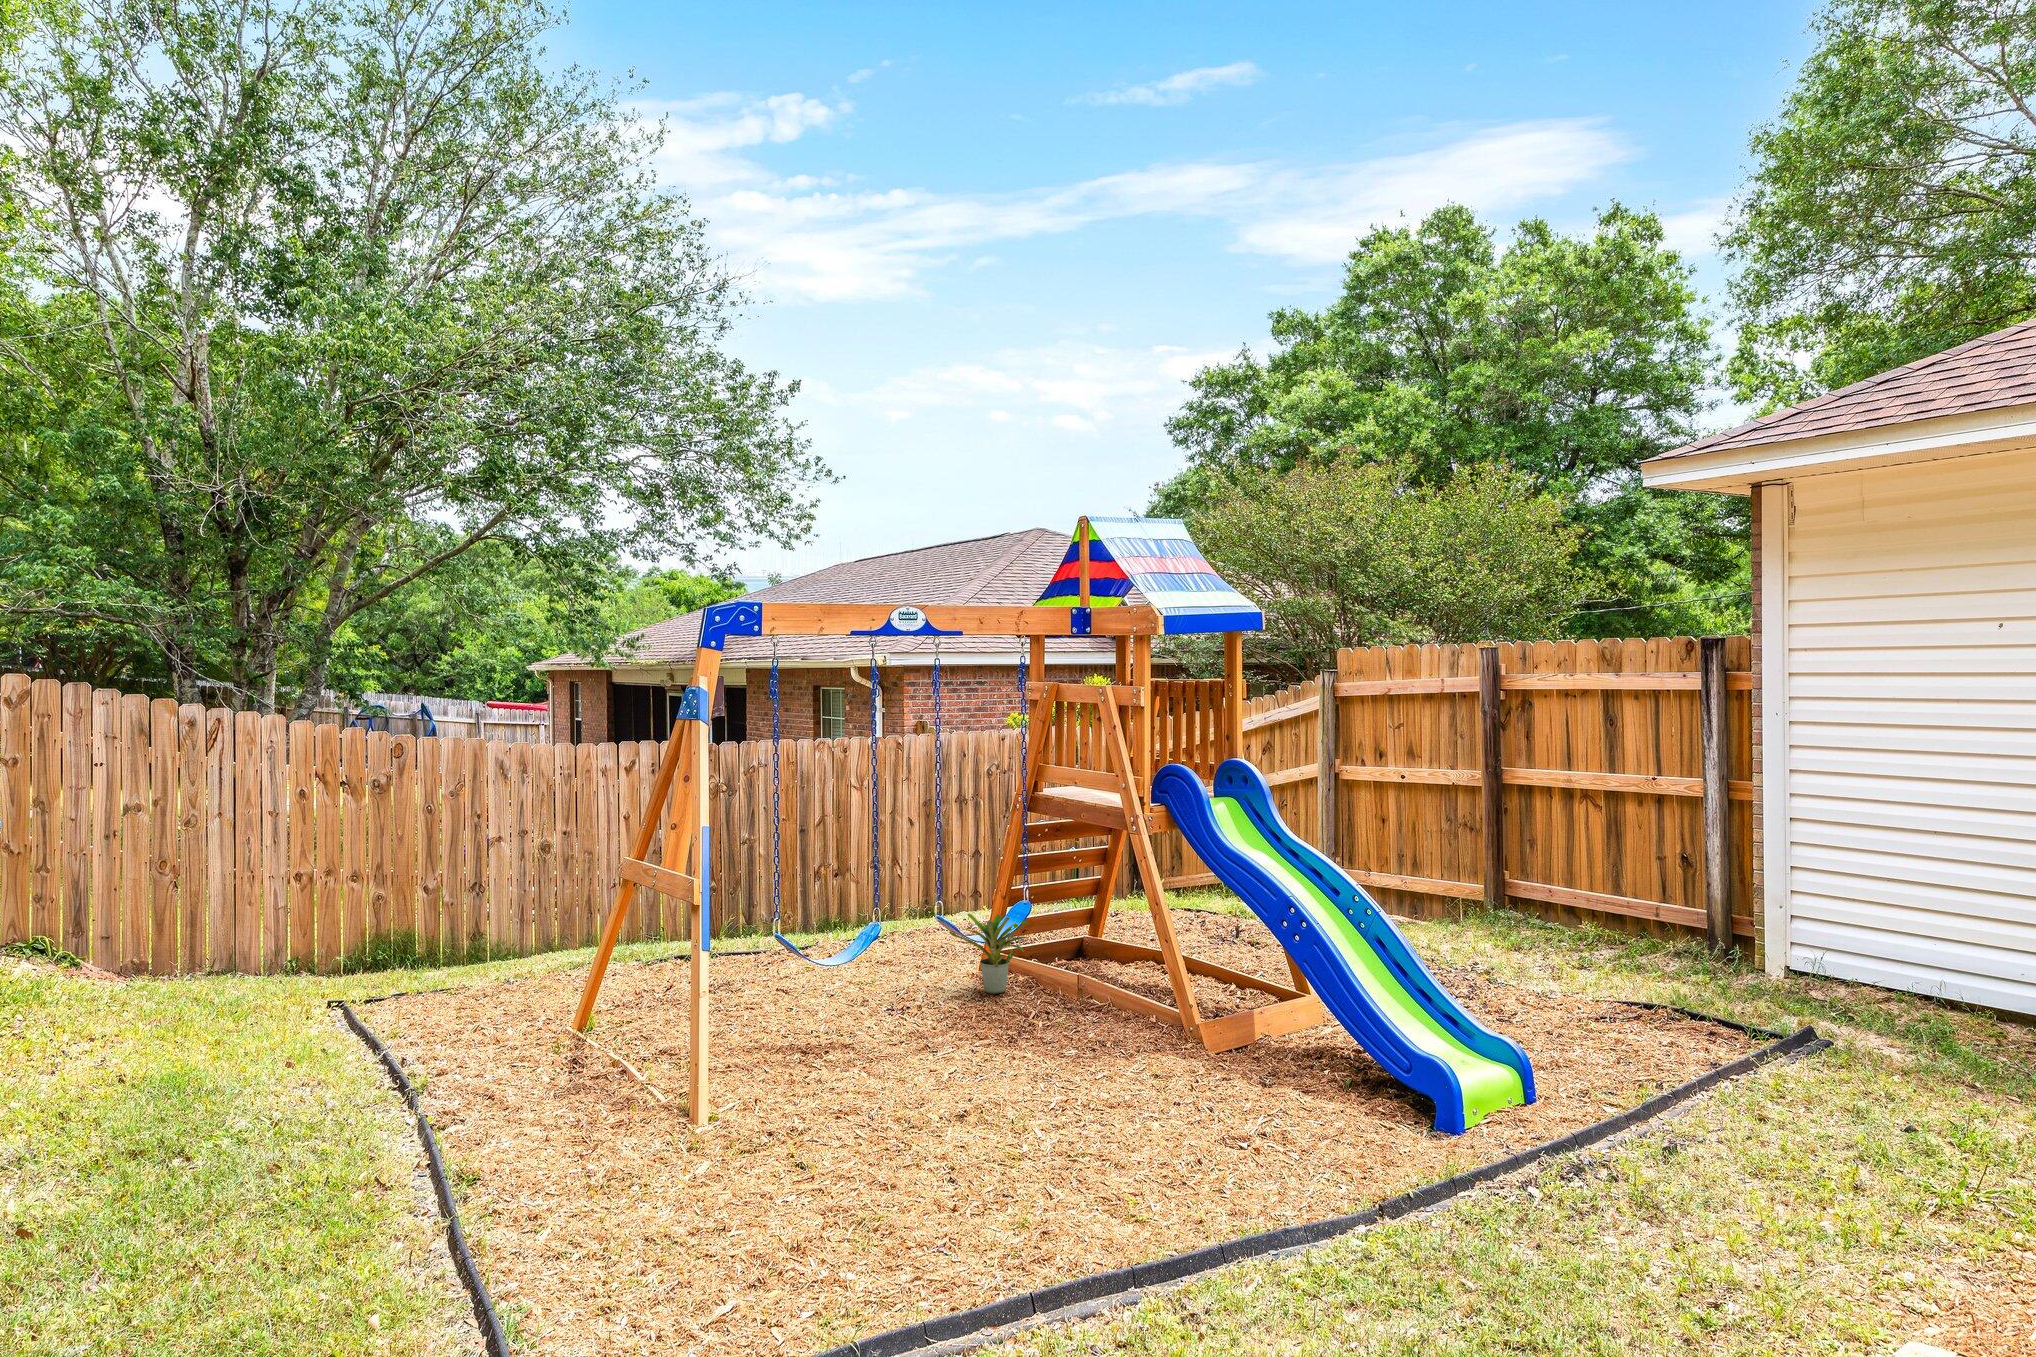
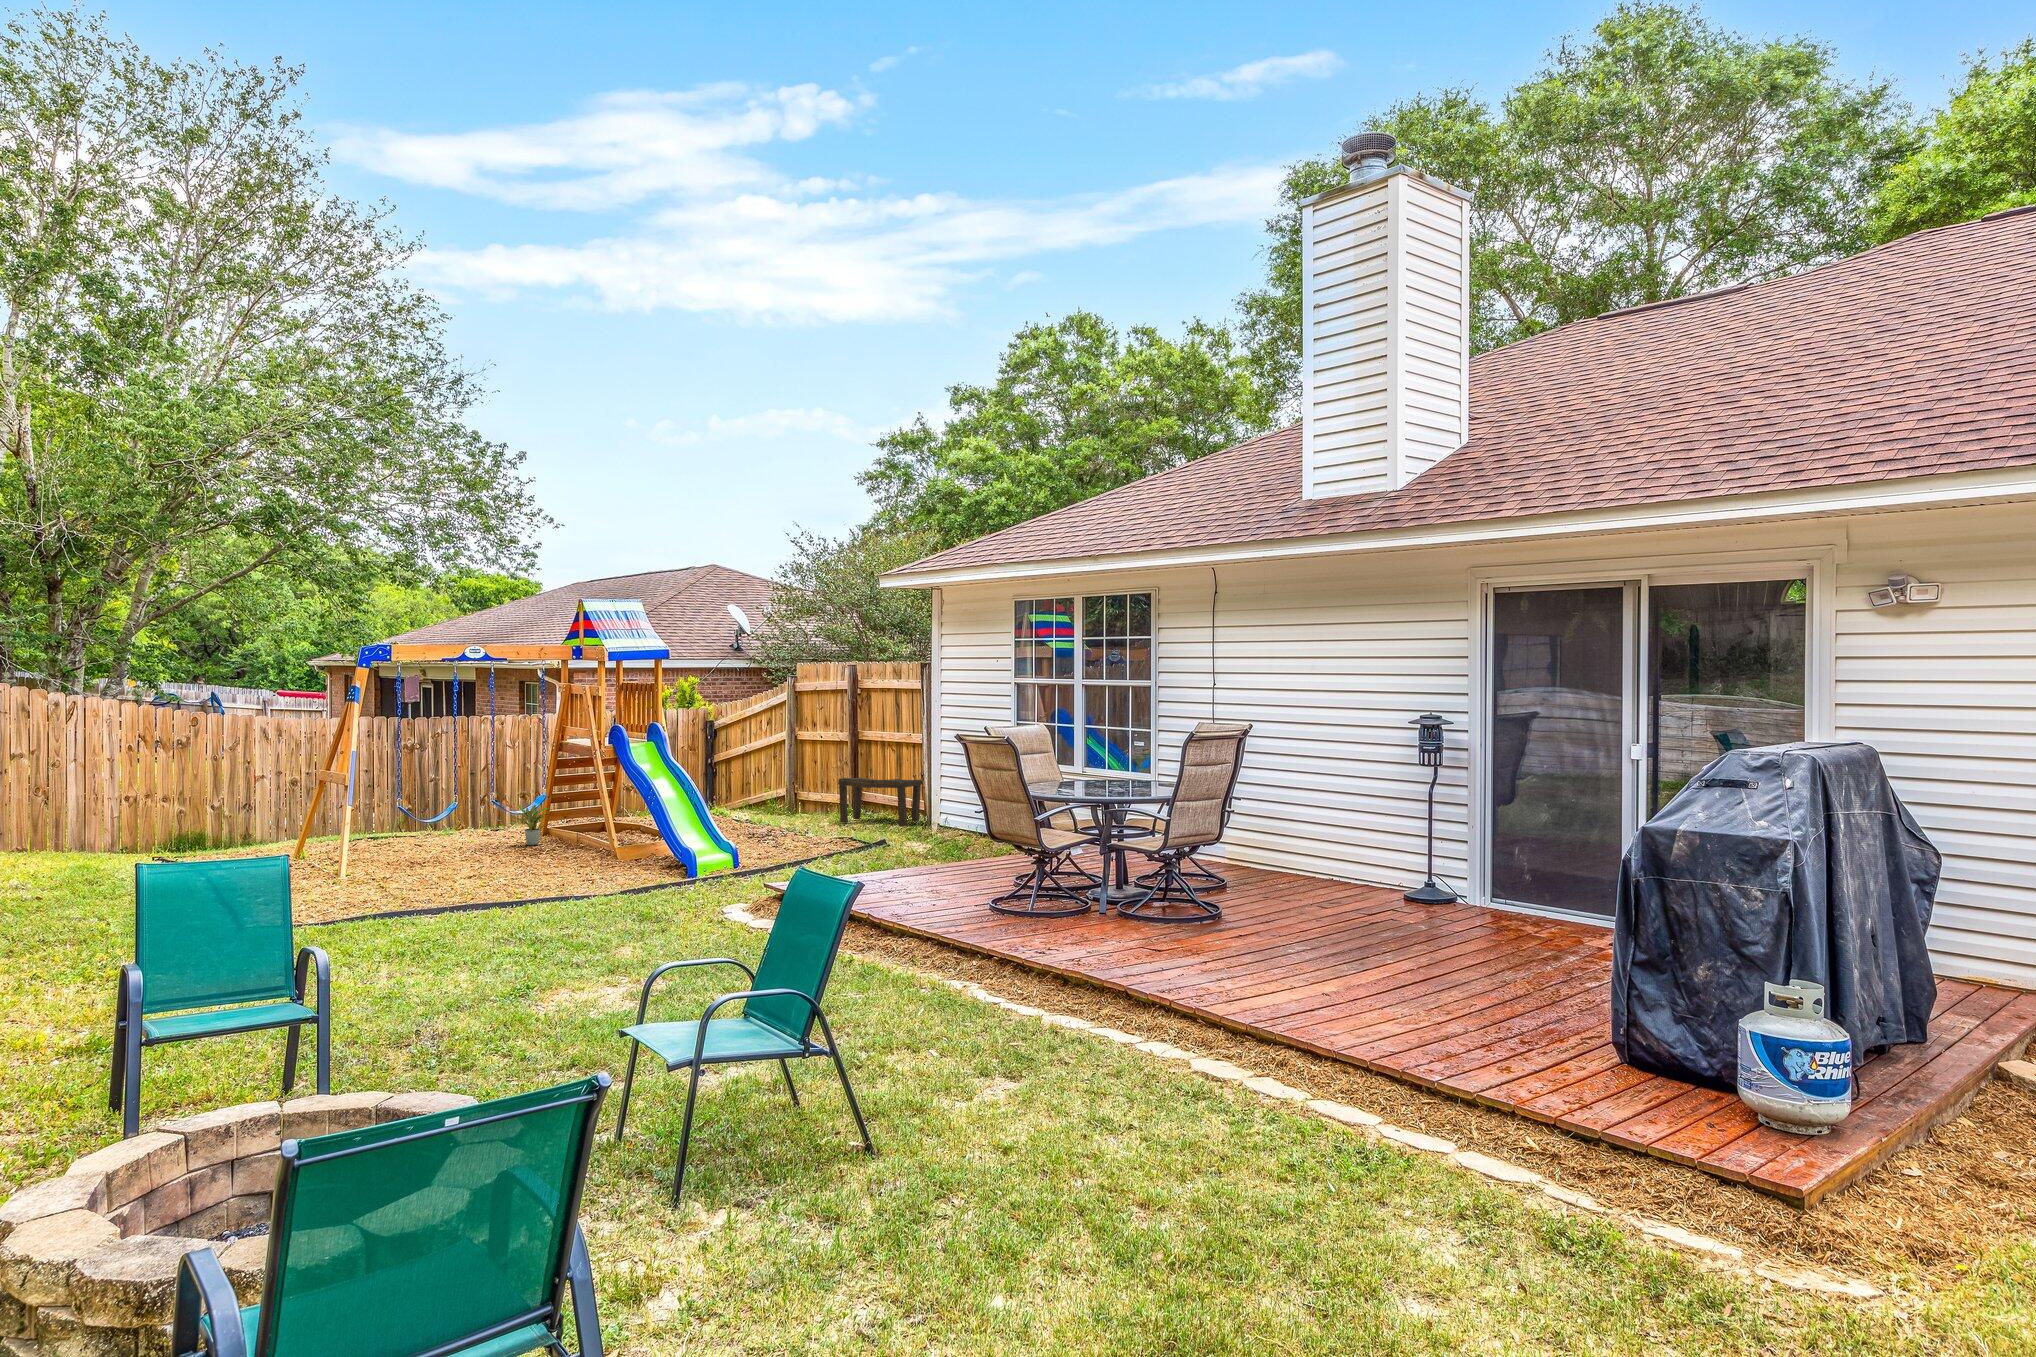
bench: none [1525,856,1704,965] -> present [838,777,922,826]

